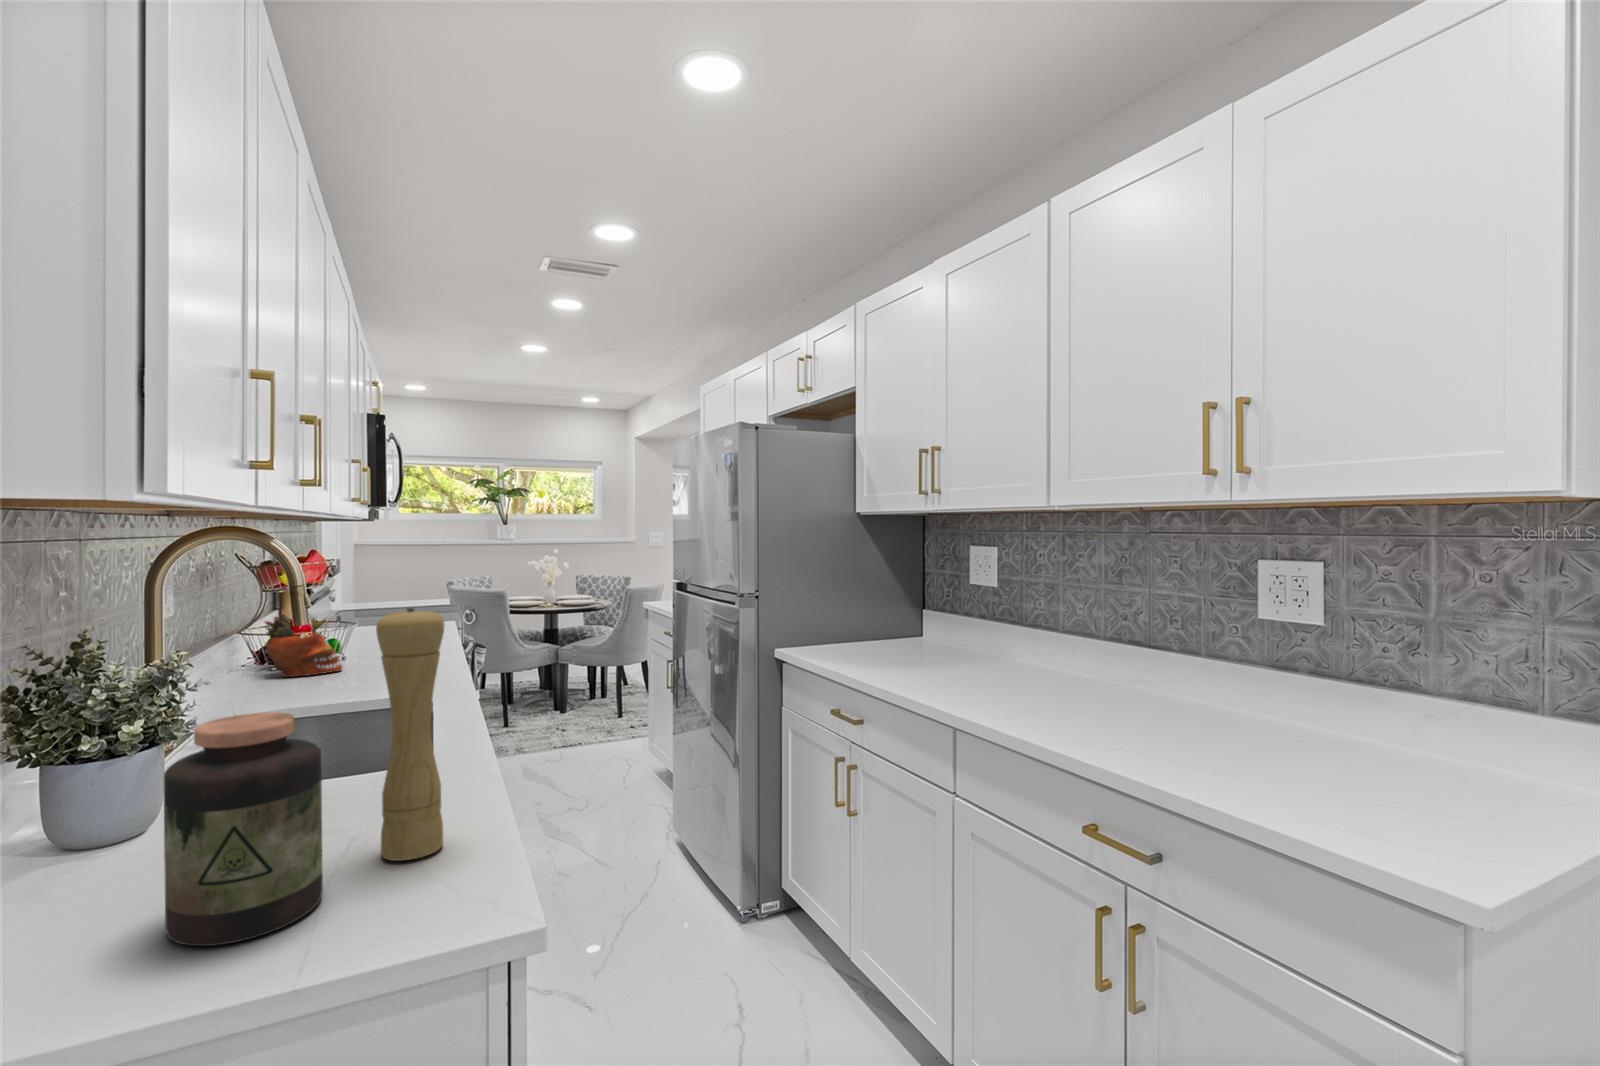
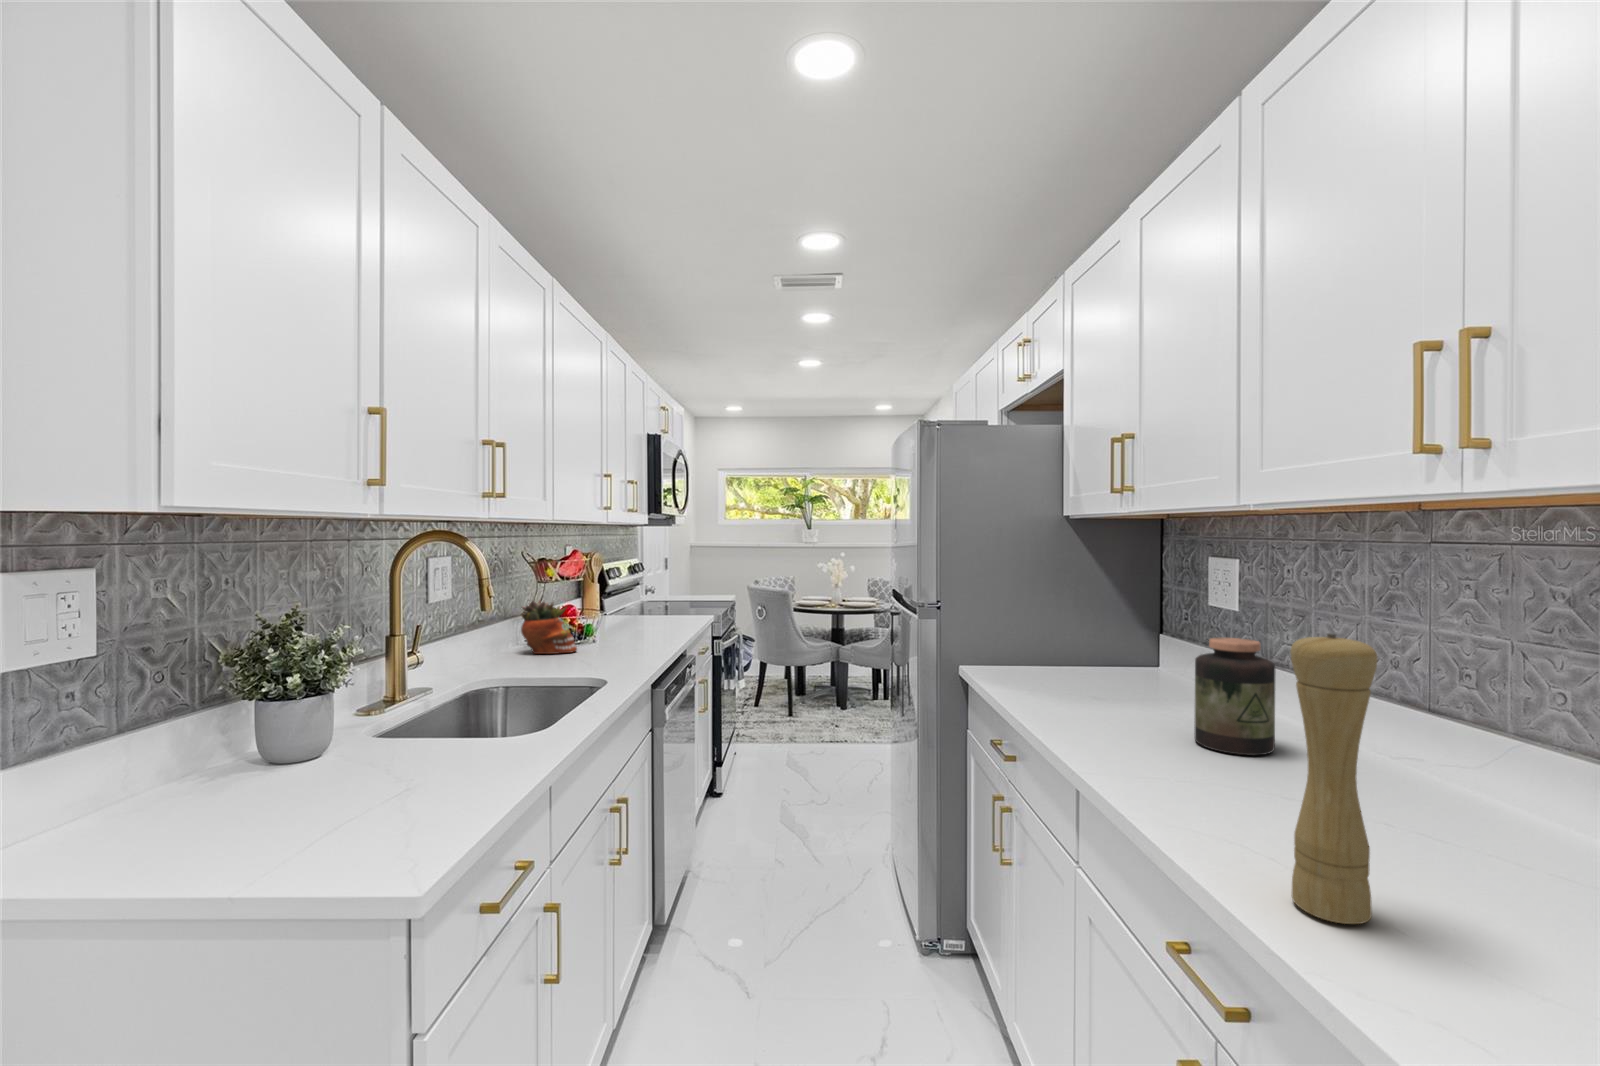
pepper mill: present [376,607,444,861] -> present [1291,633,1378,924]
jar: present [164,712,323,946] -> present [1194,638,1275,755]

